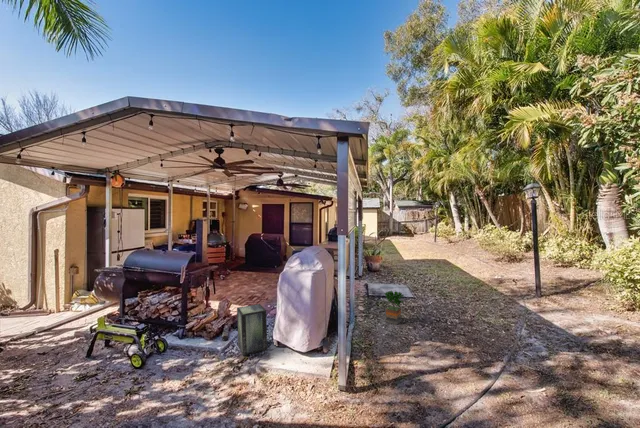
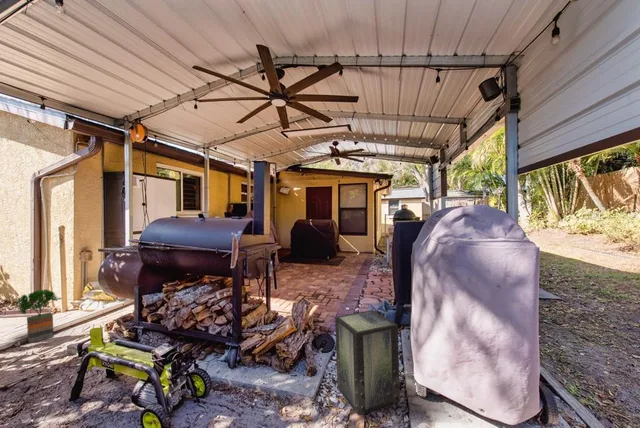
potted tree: present [385,291,404,325] -> present [16,289,61,343]

